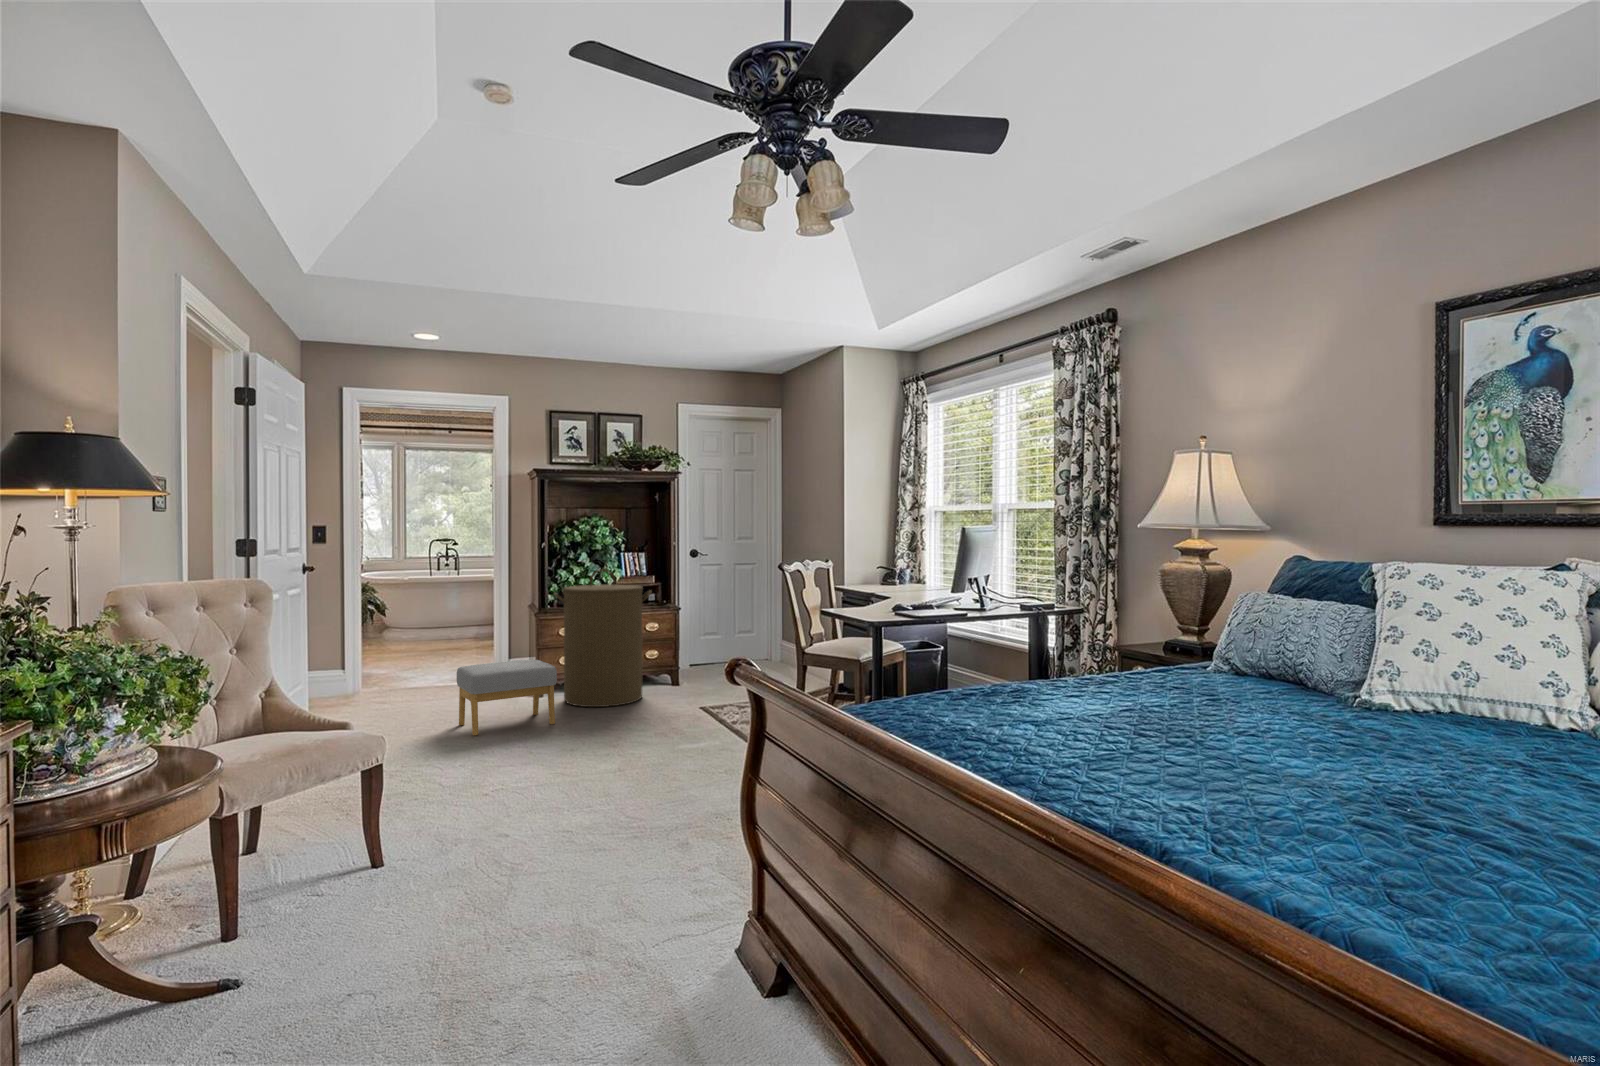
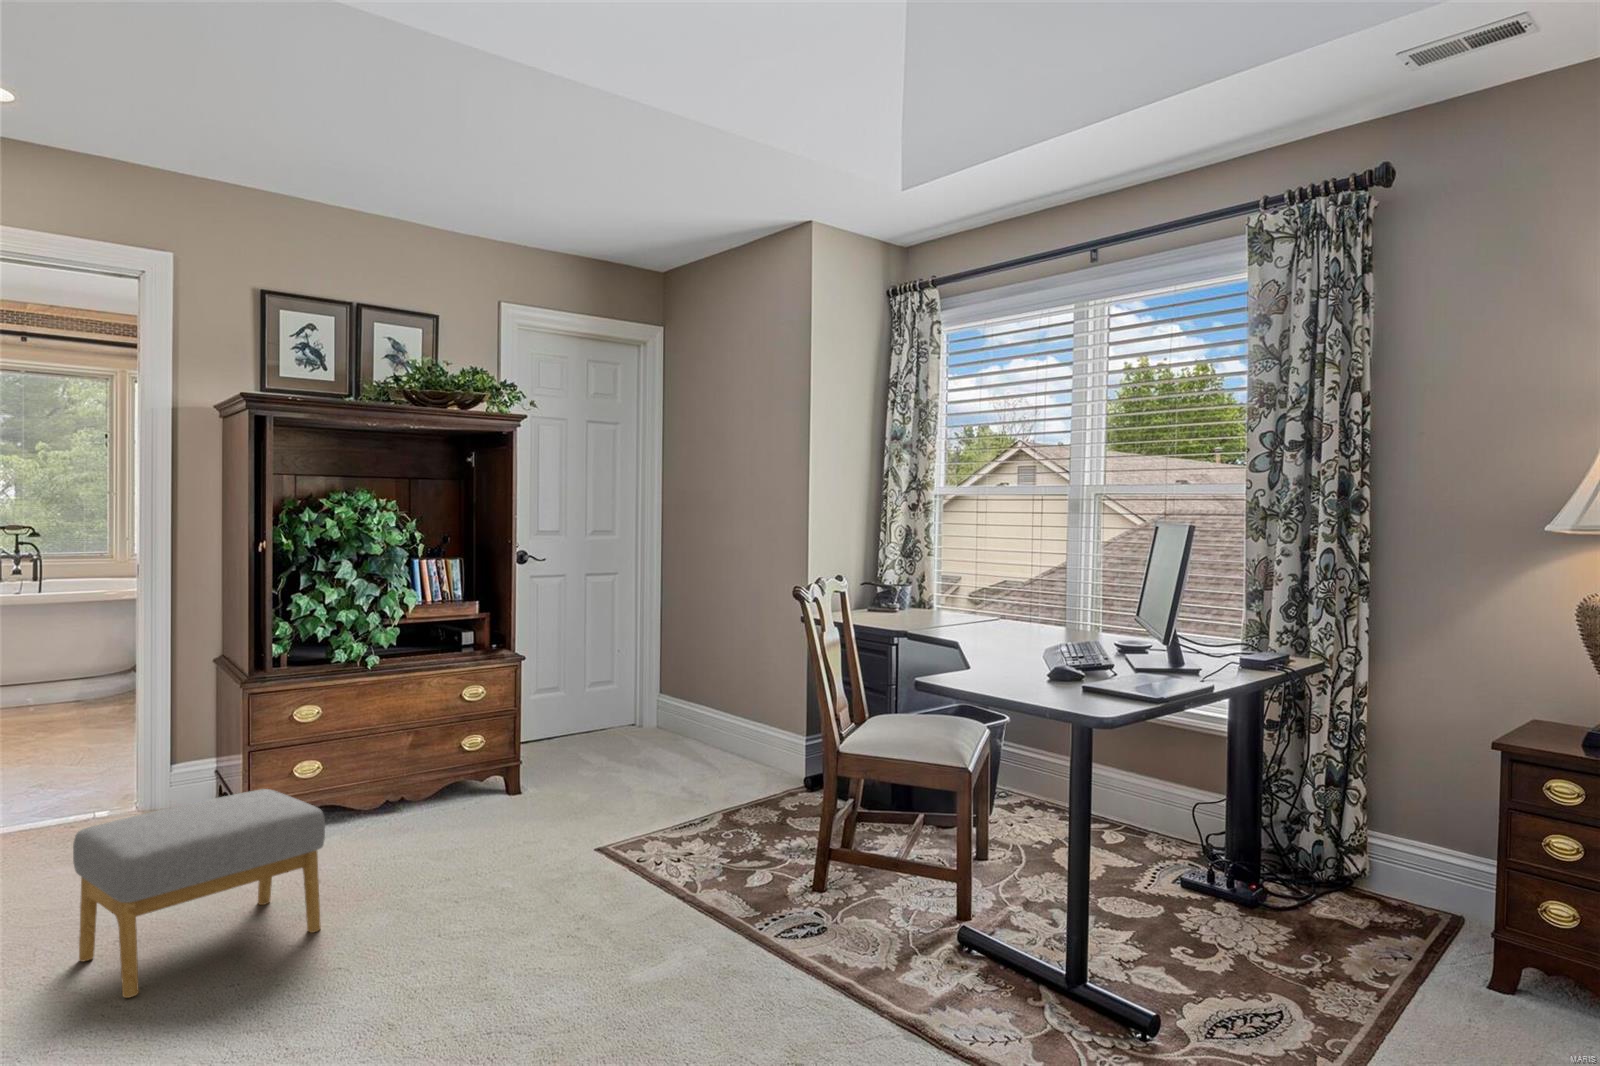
laundry hamper: present [554,569,652,707] -> none [295,593,493,869]

